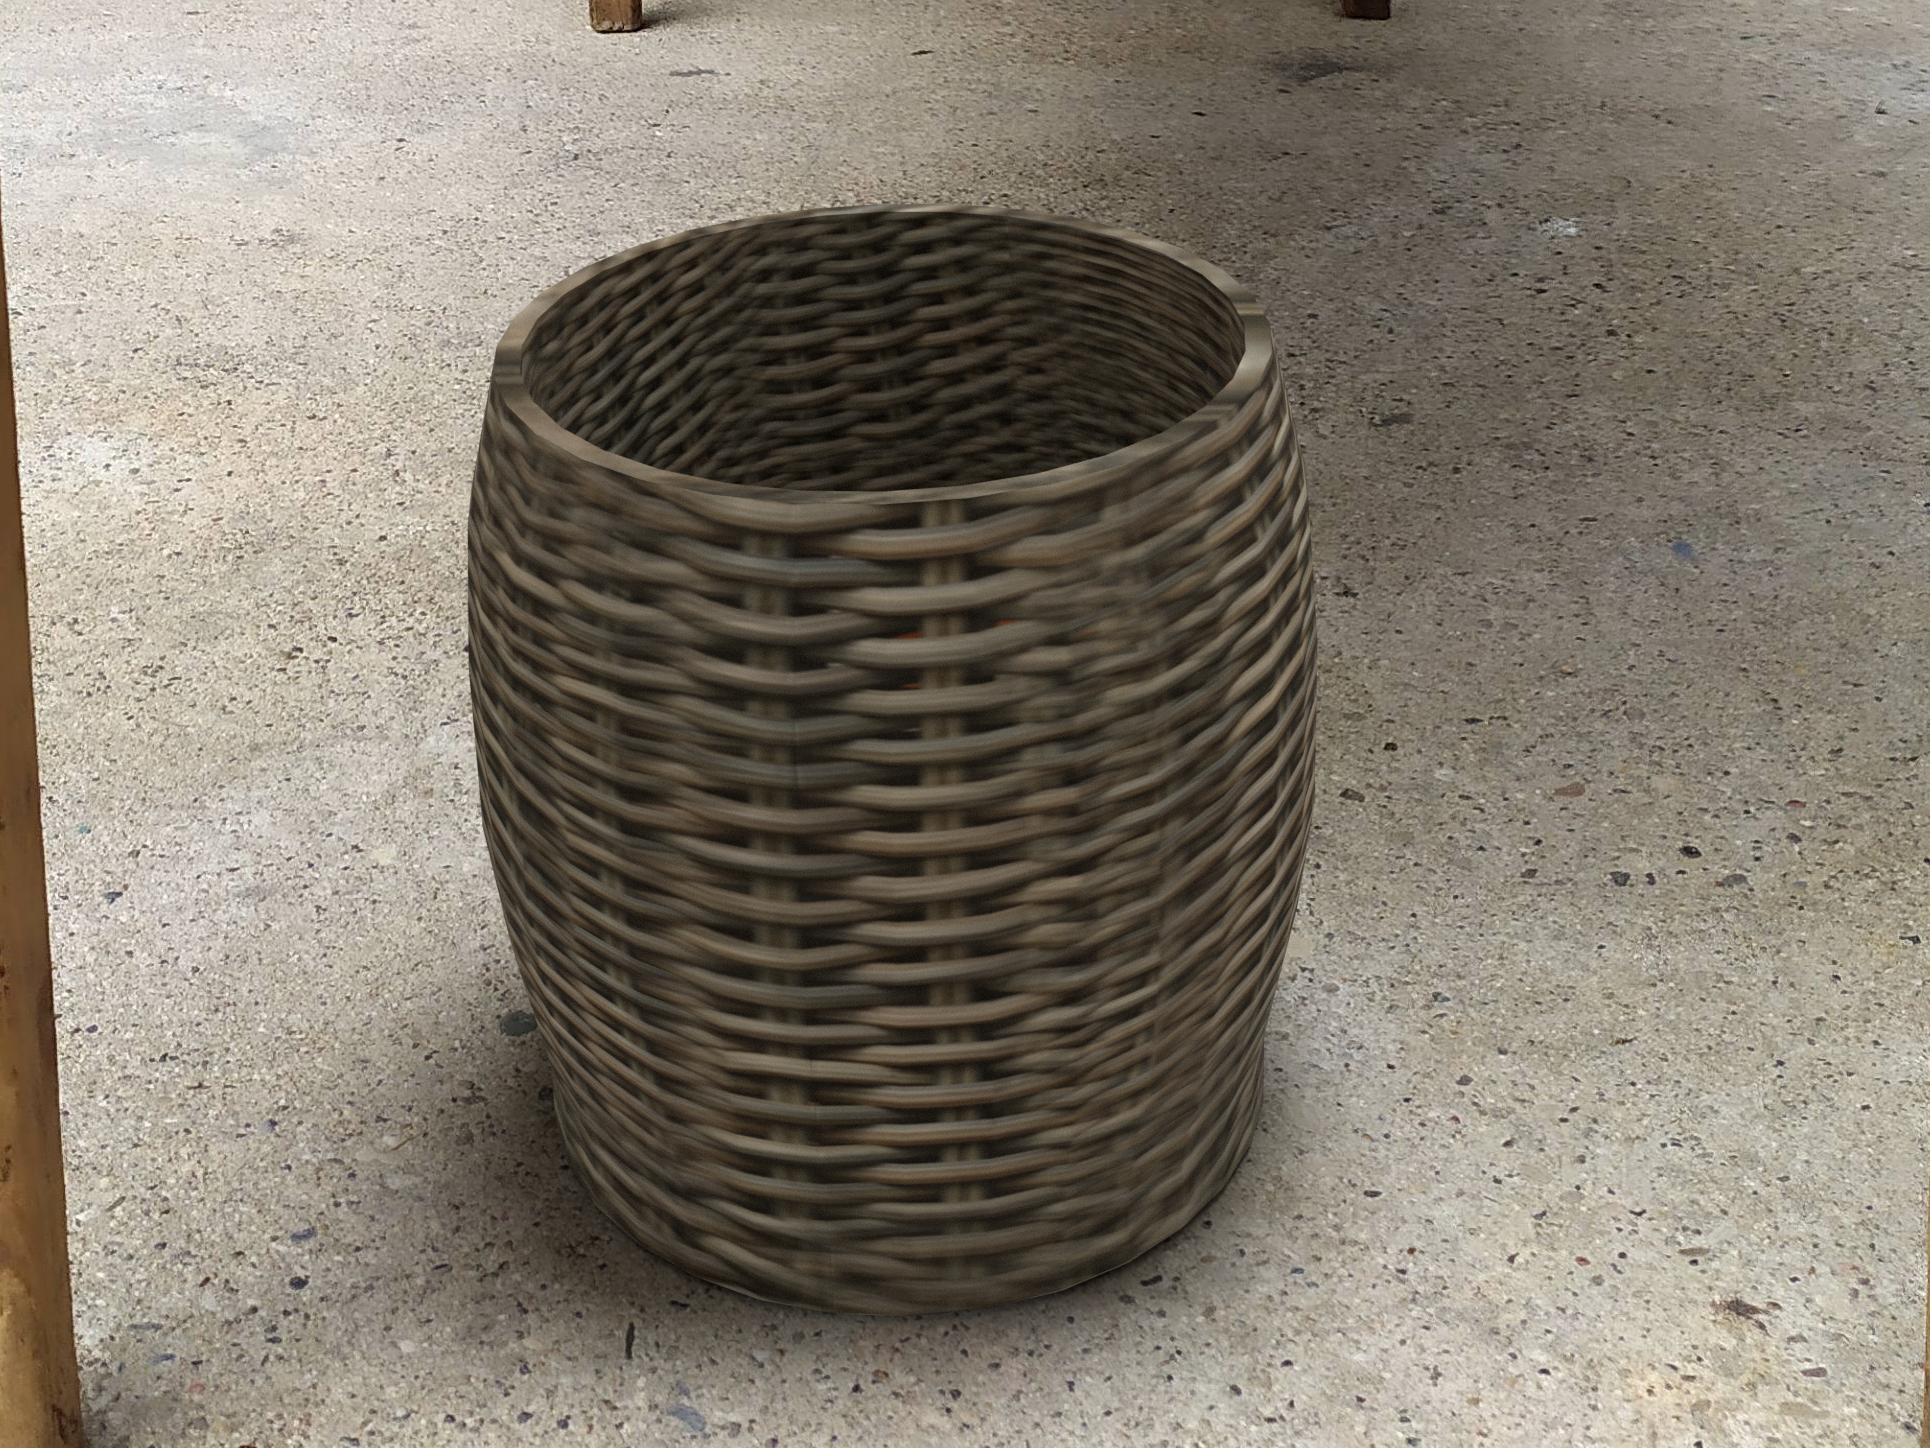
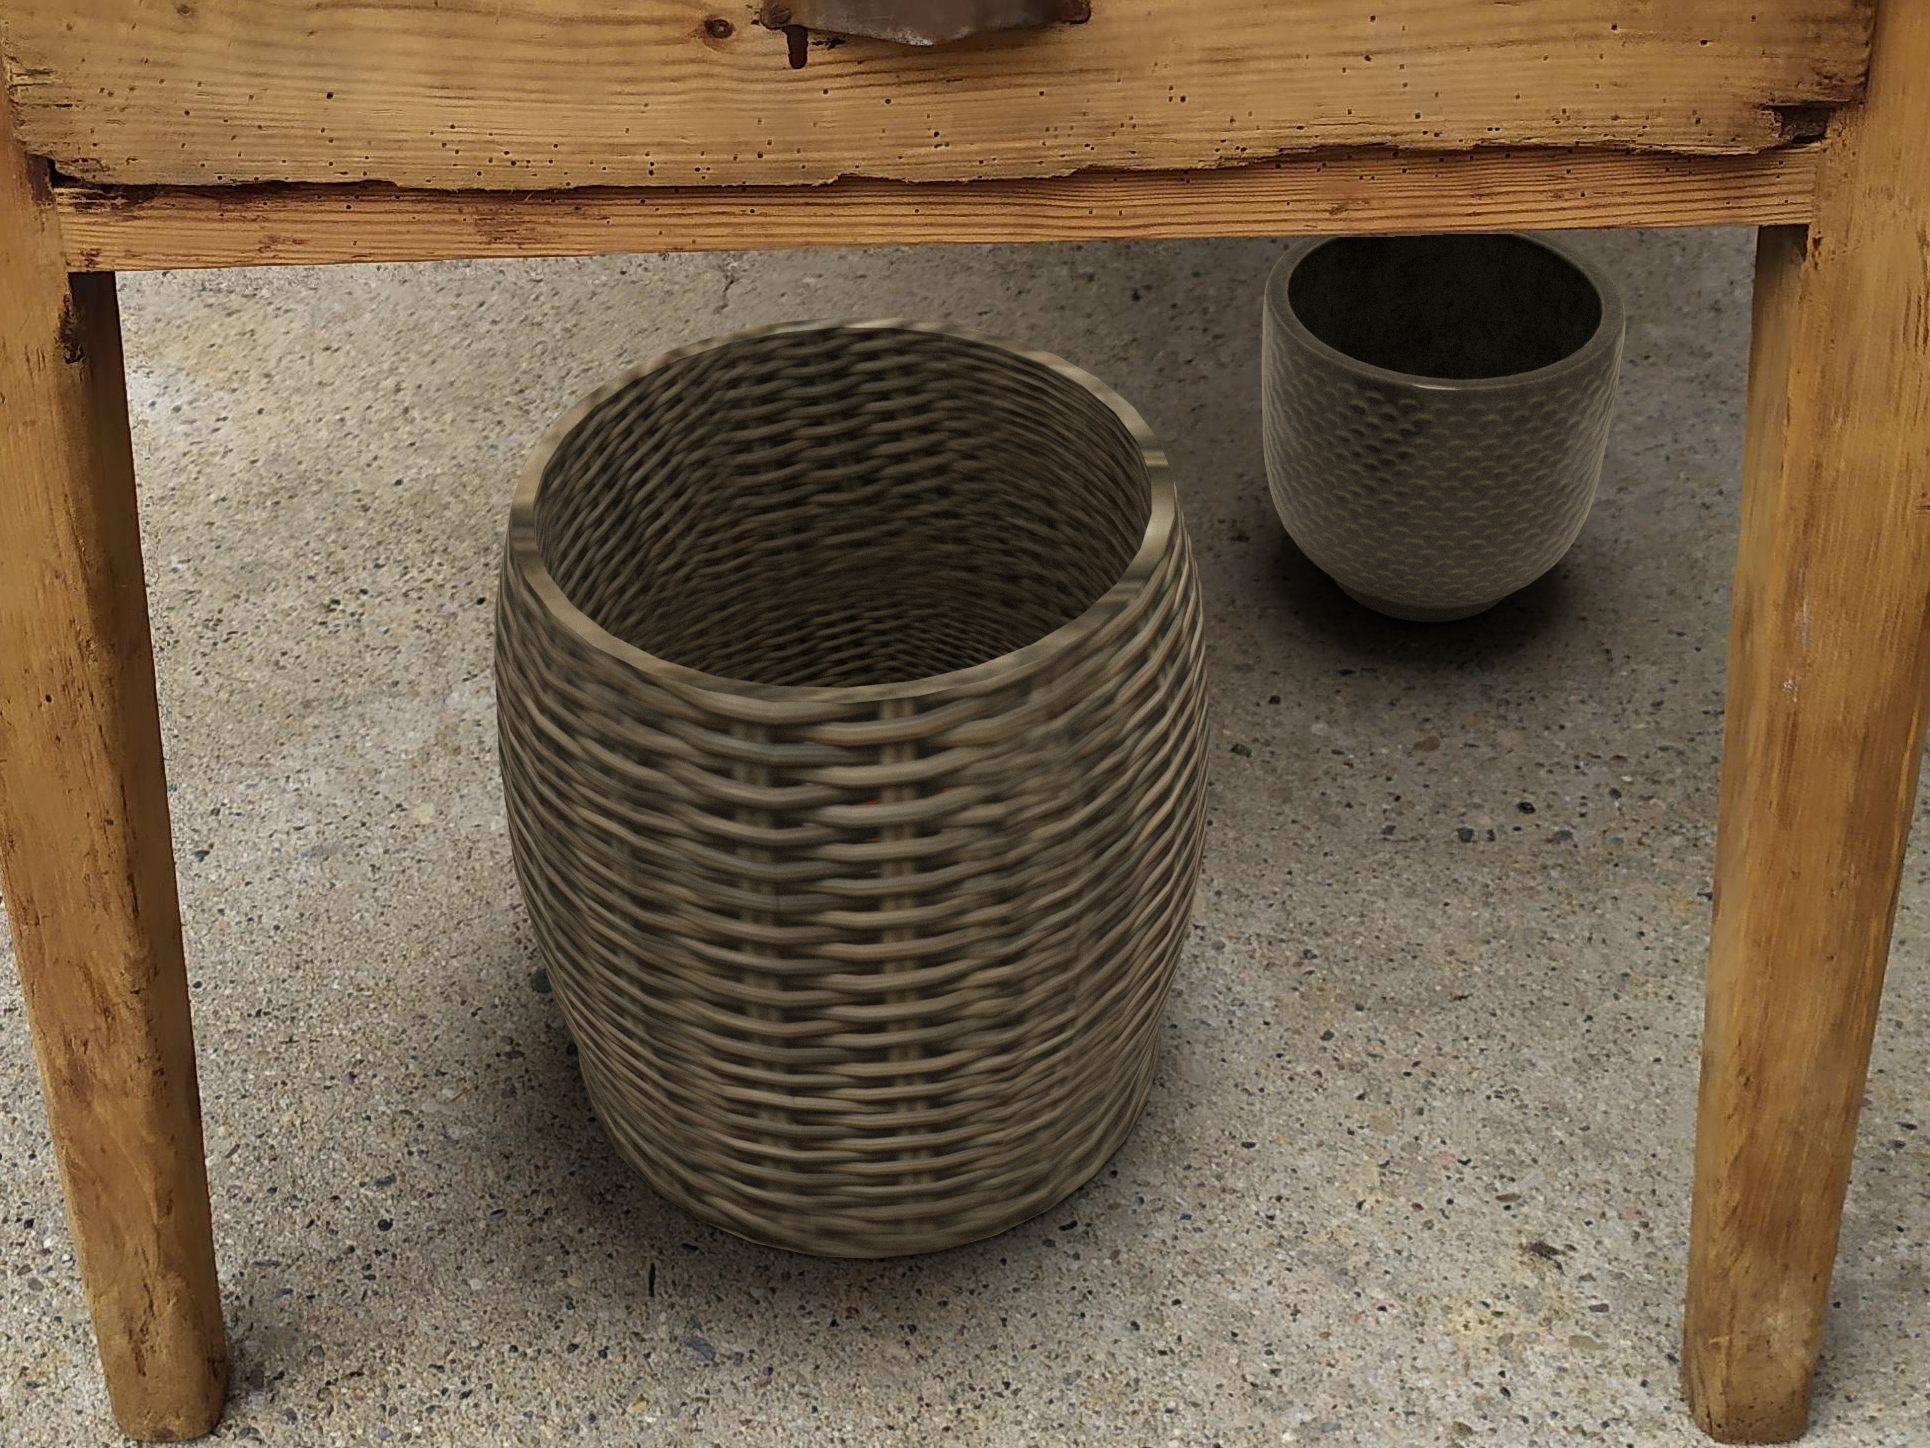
planter: none [1370,216,1775,674] -> present [1262,233,1626,622]

